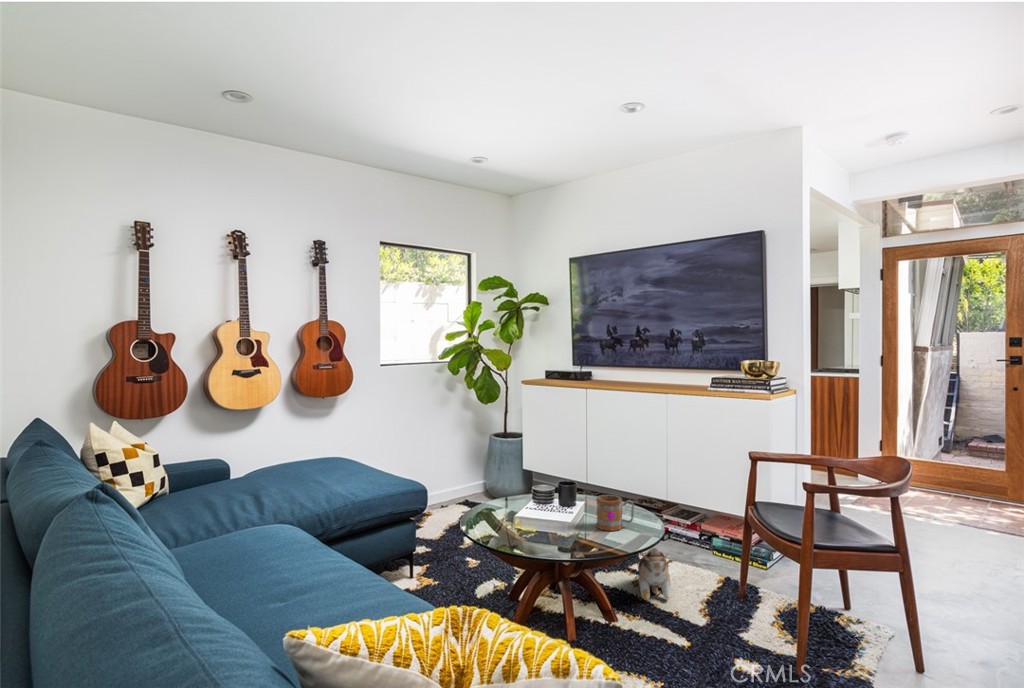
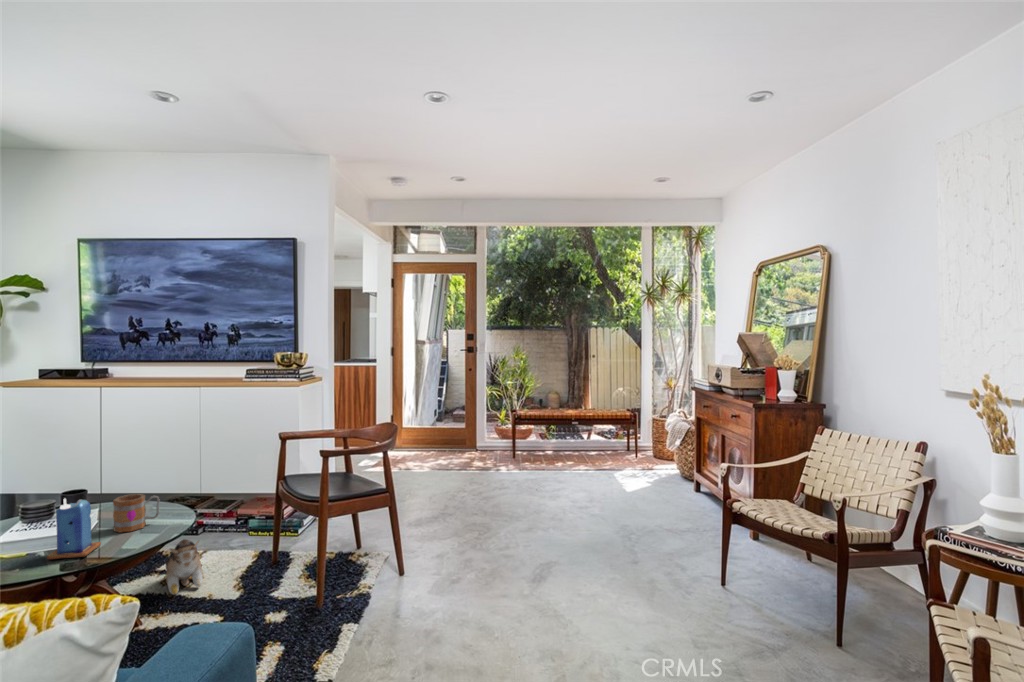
candle: none [549,491,587,548] -> present [47,499,101,560]

